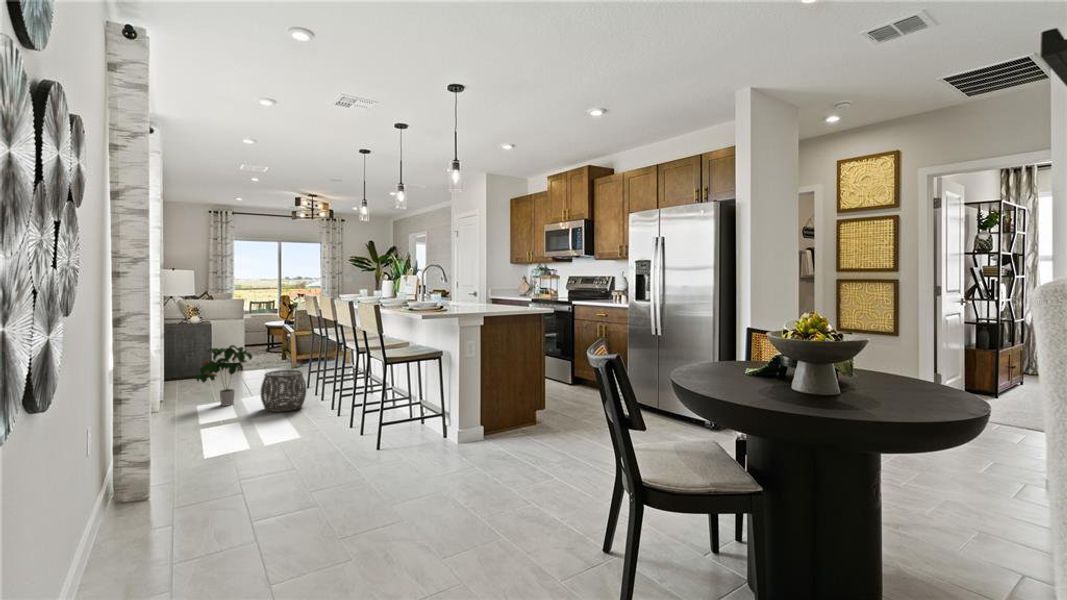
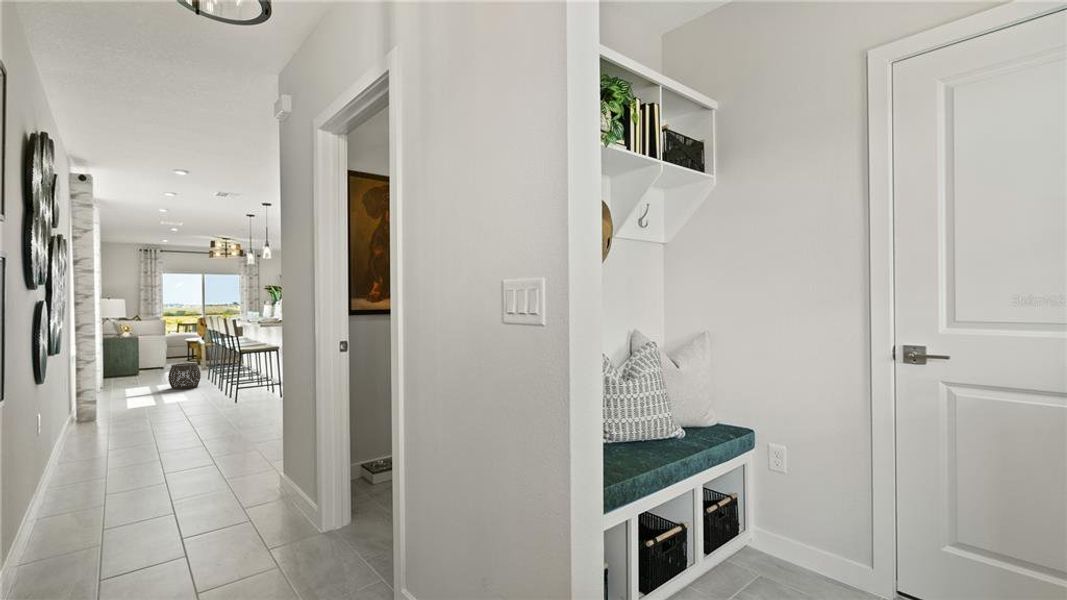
potted plant: present [196,345,252,406] -> none [125,348,165,388]

